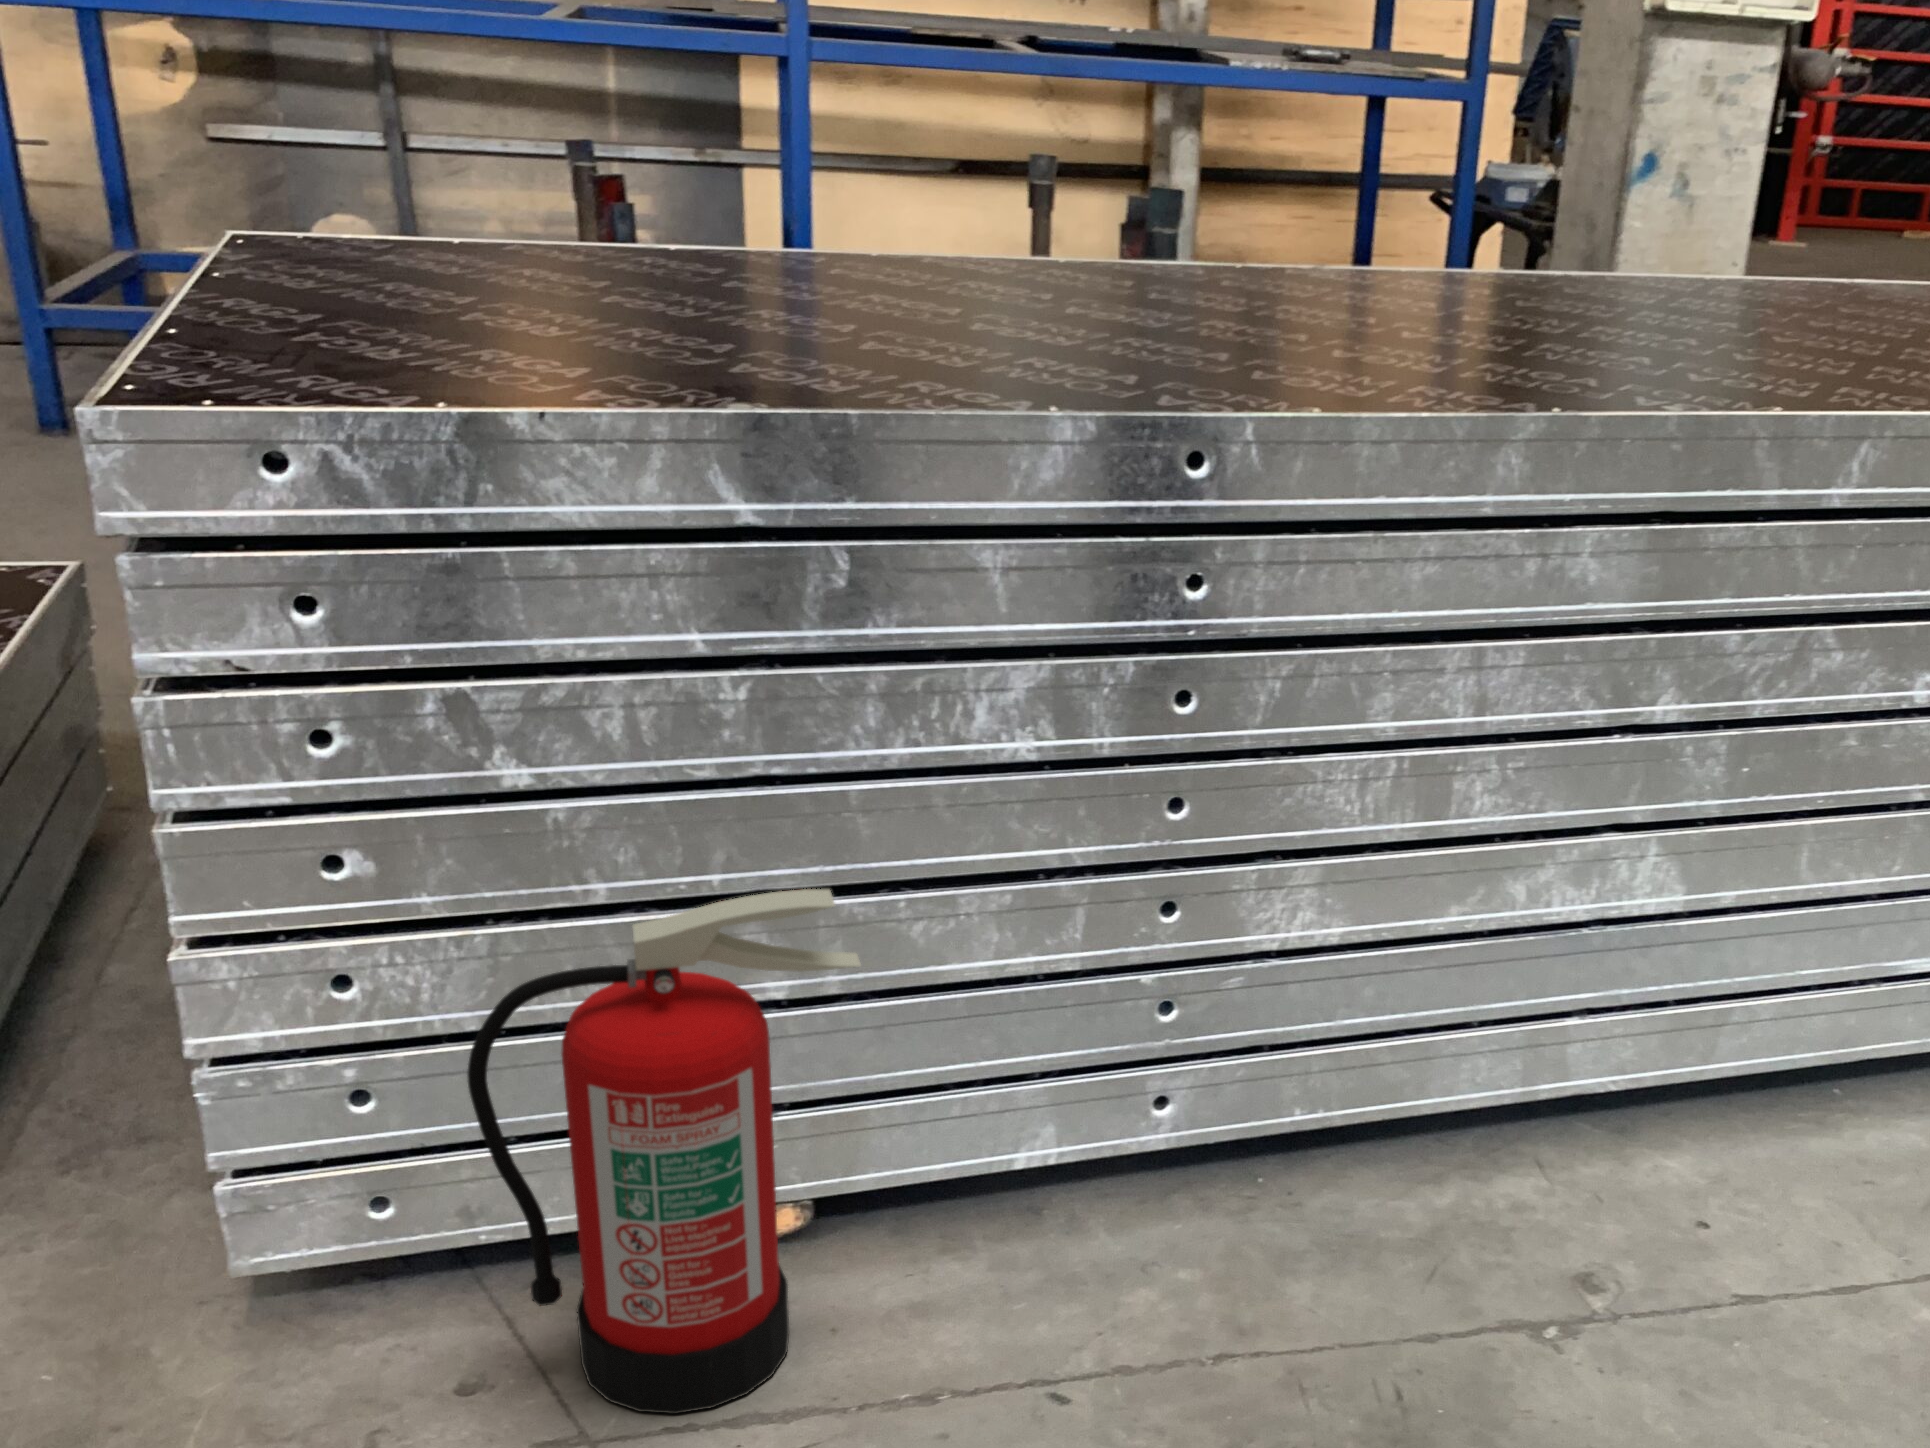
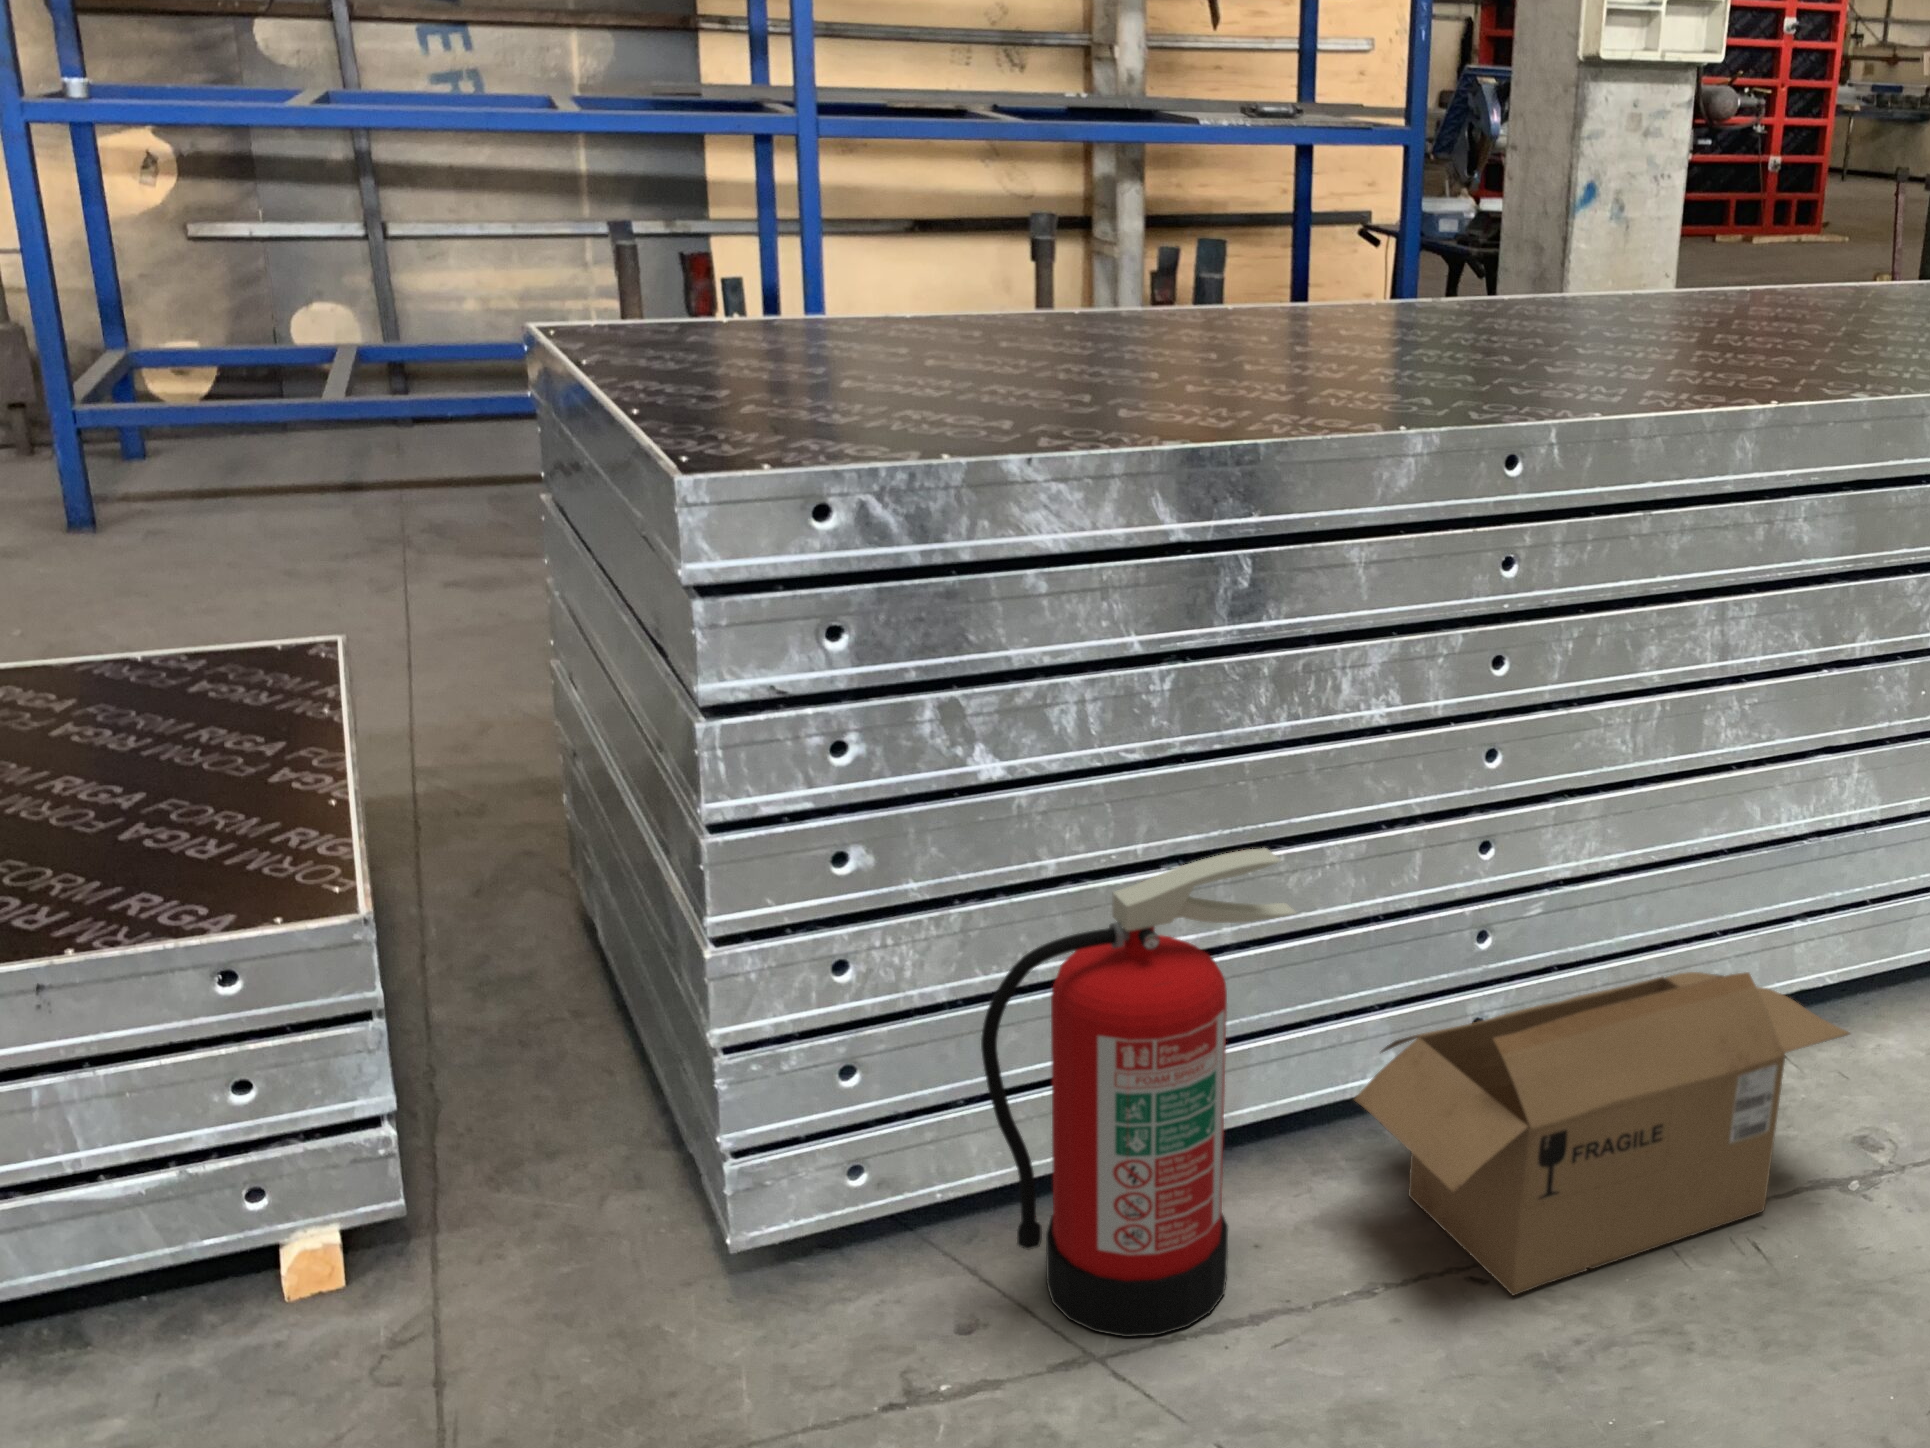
cardboard box: none [956,1069,1542,1414] -> present [1354,972,1850,1295]

